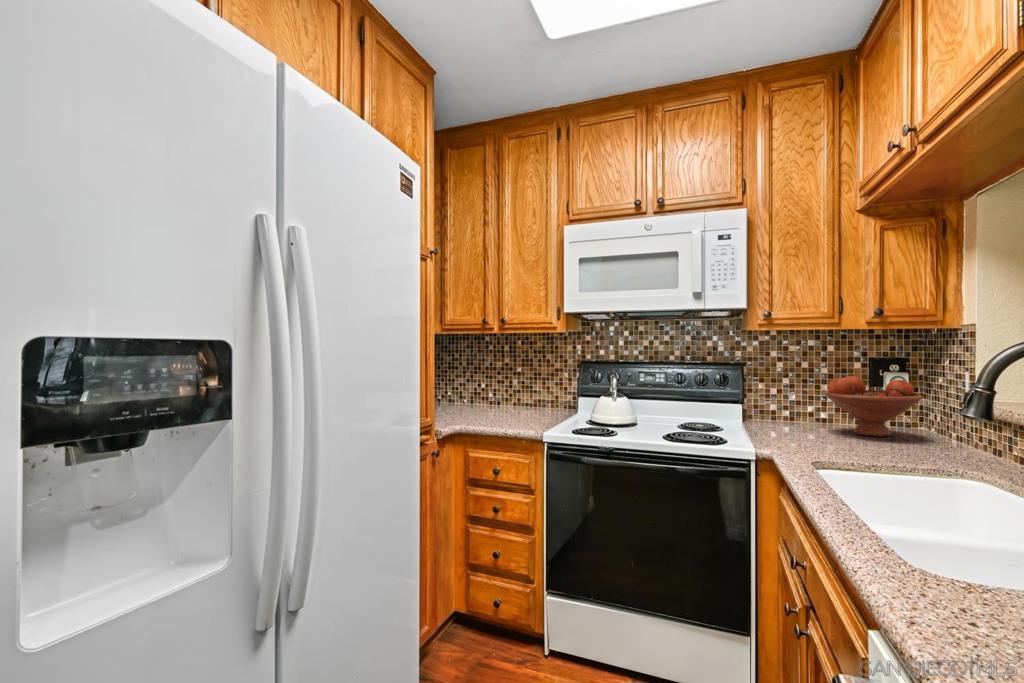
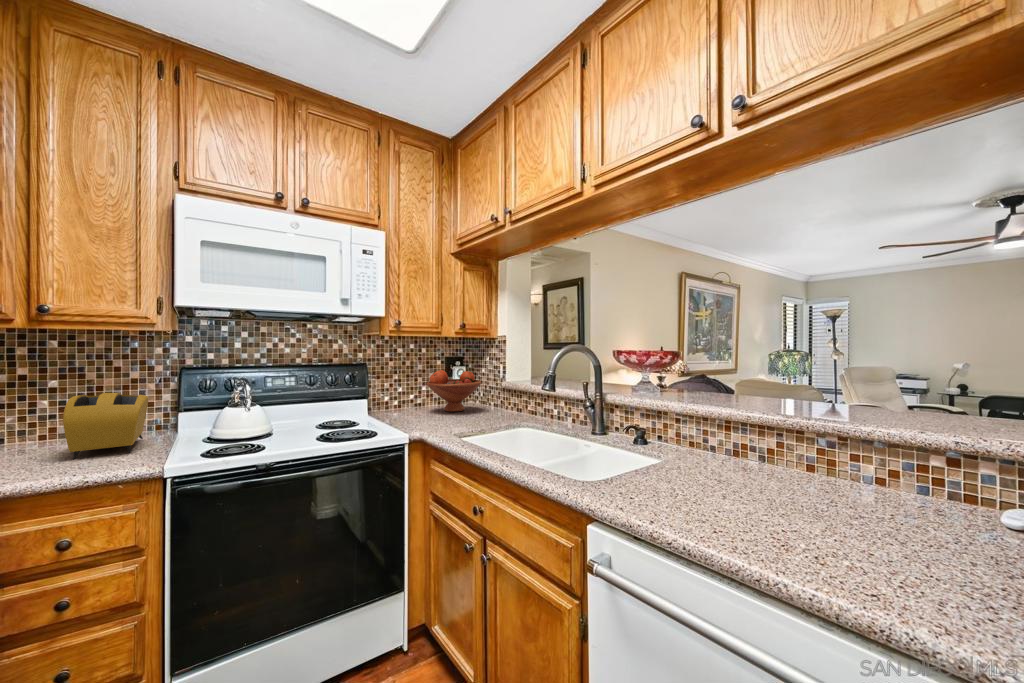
toaster: none [509,377,559,421] -> present [63,393,149,460]

